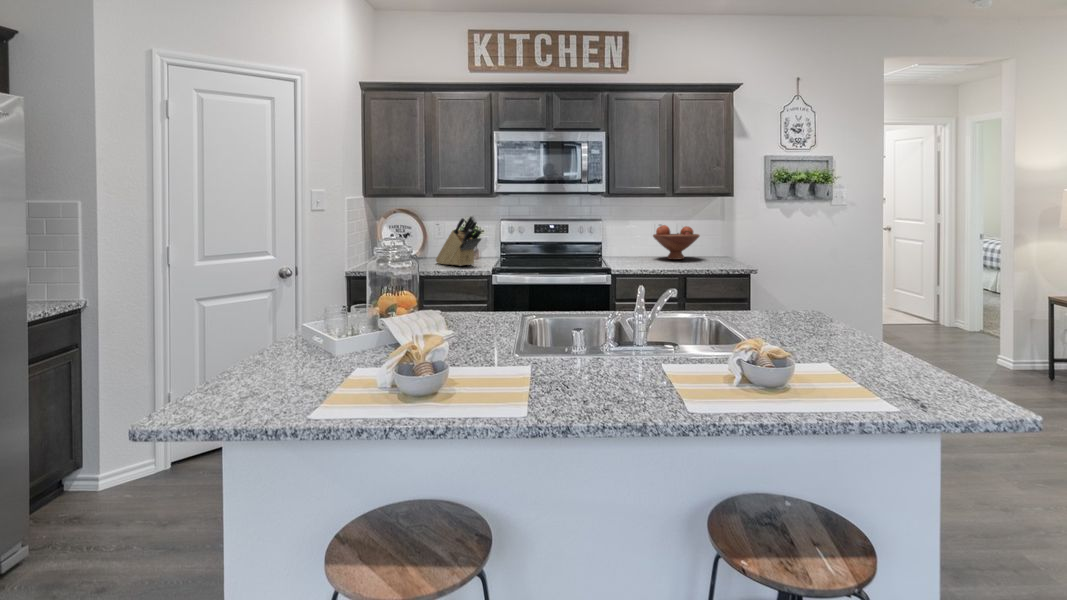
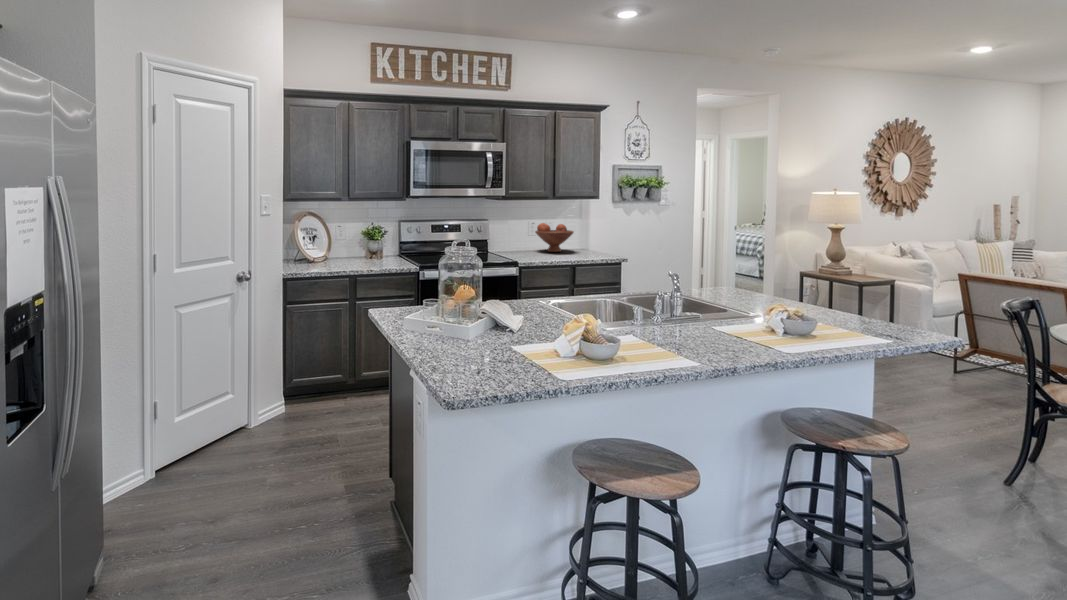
knife block: present [436,215,481,266] -> none [352,216,403,262]

